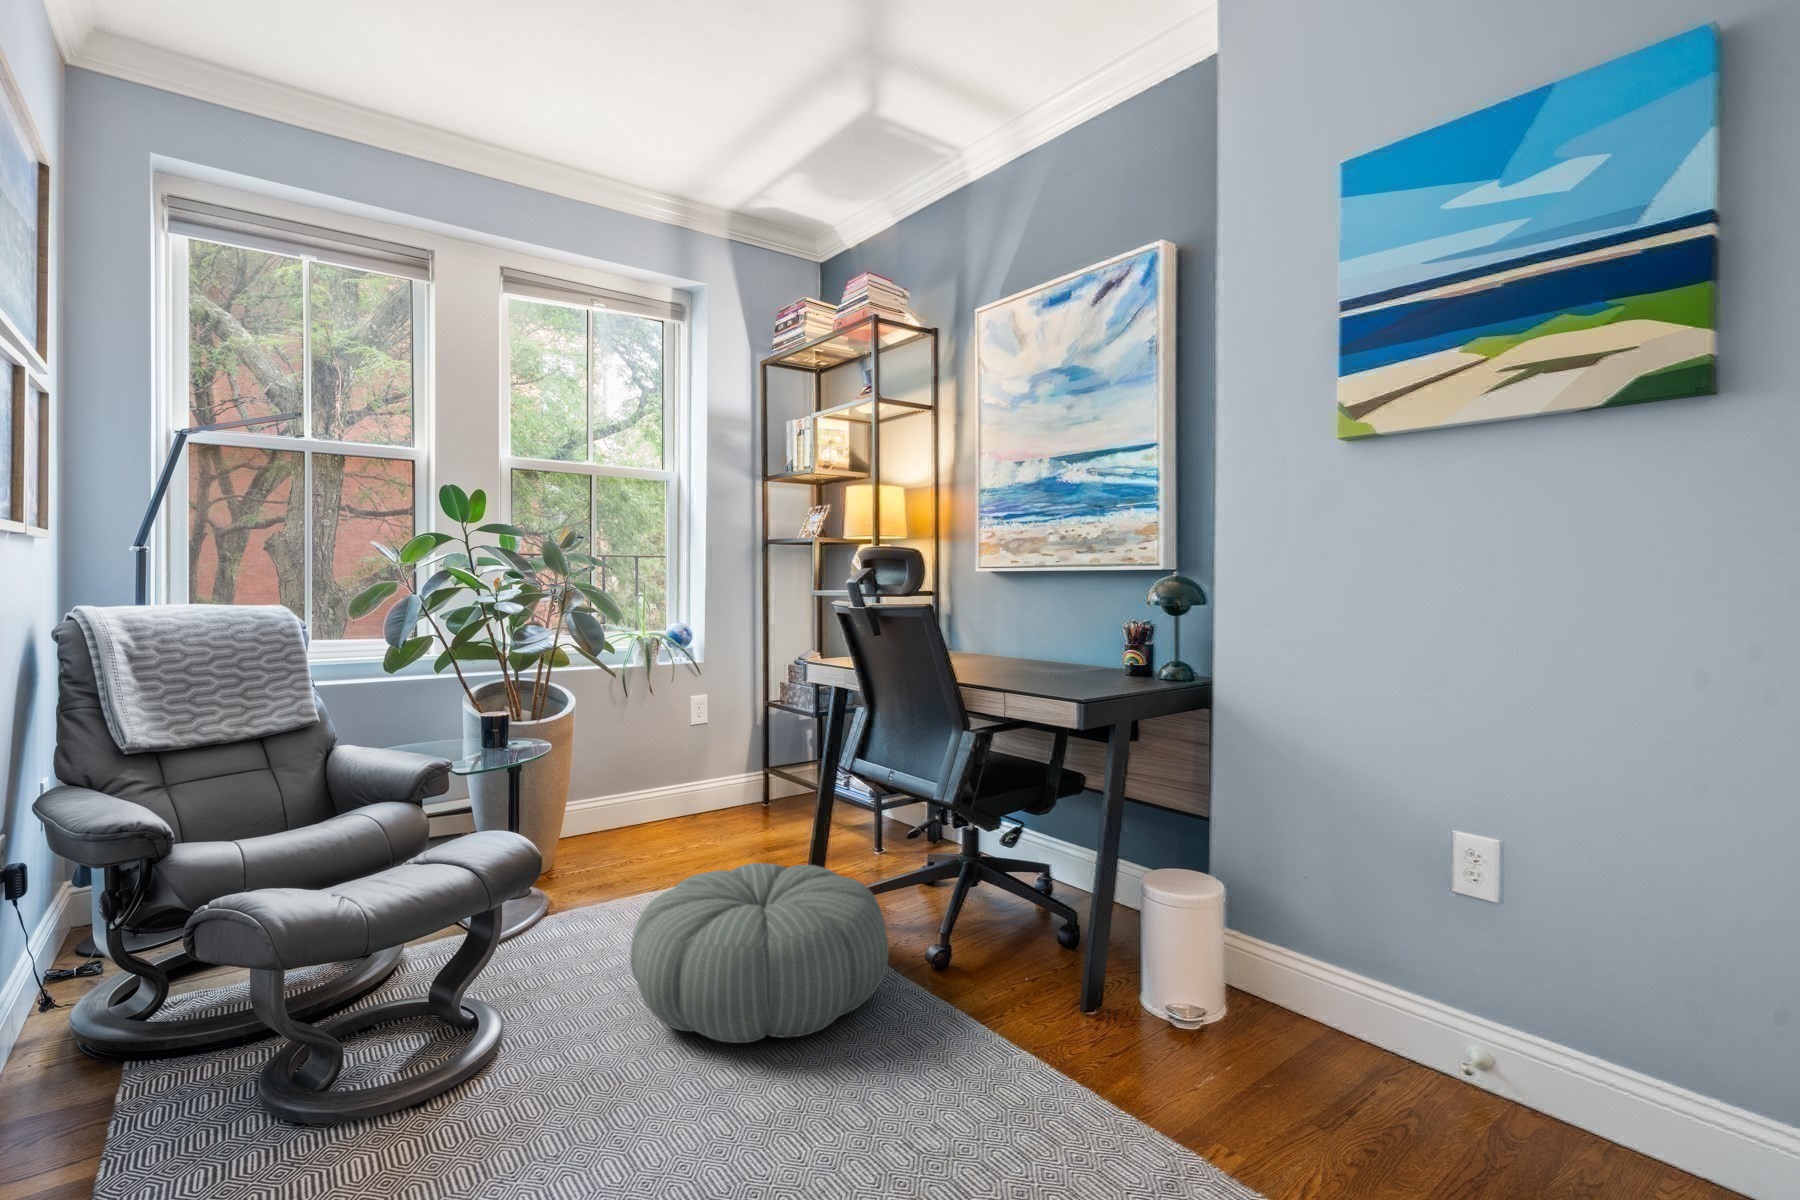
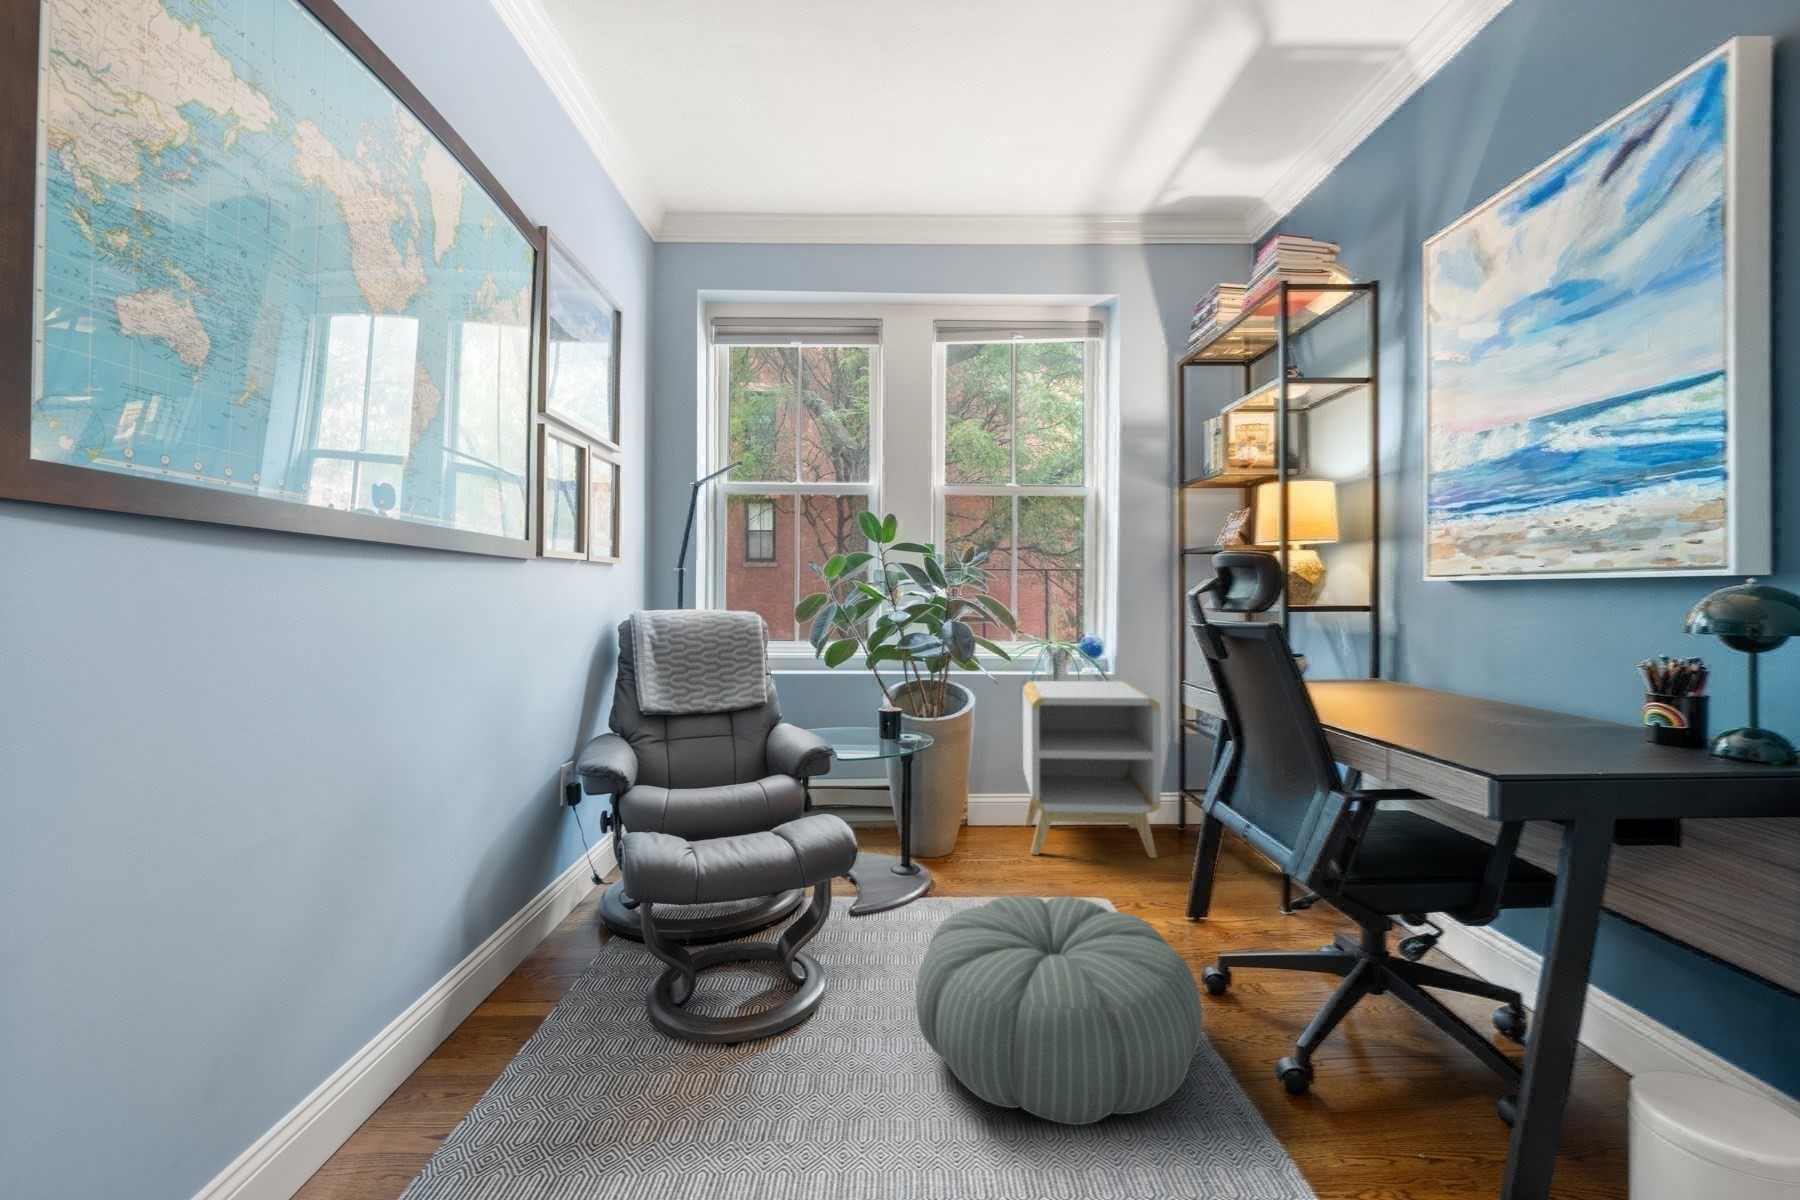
side table: none [607,674,765,860] -> present [1023,681,1161,858]

